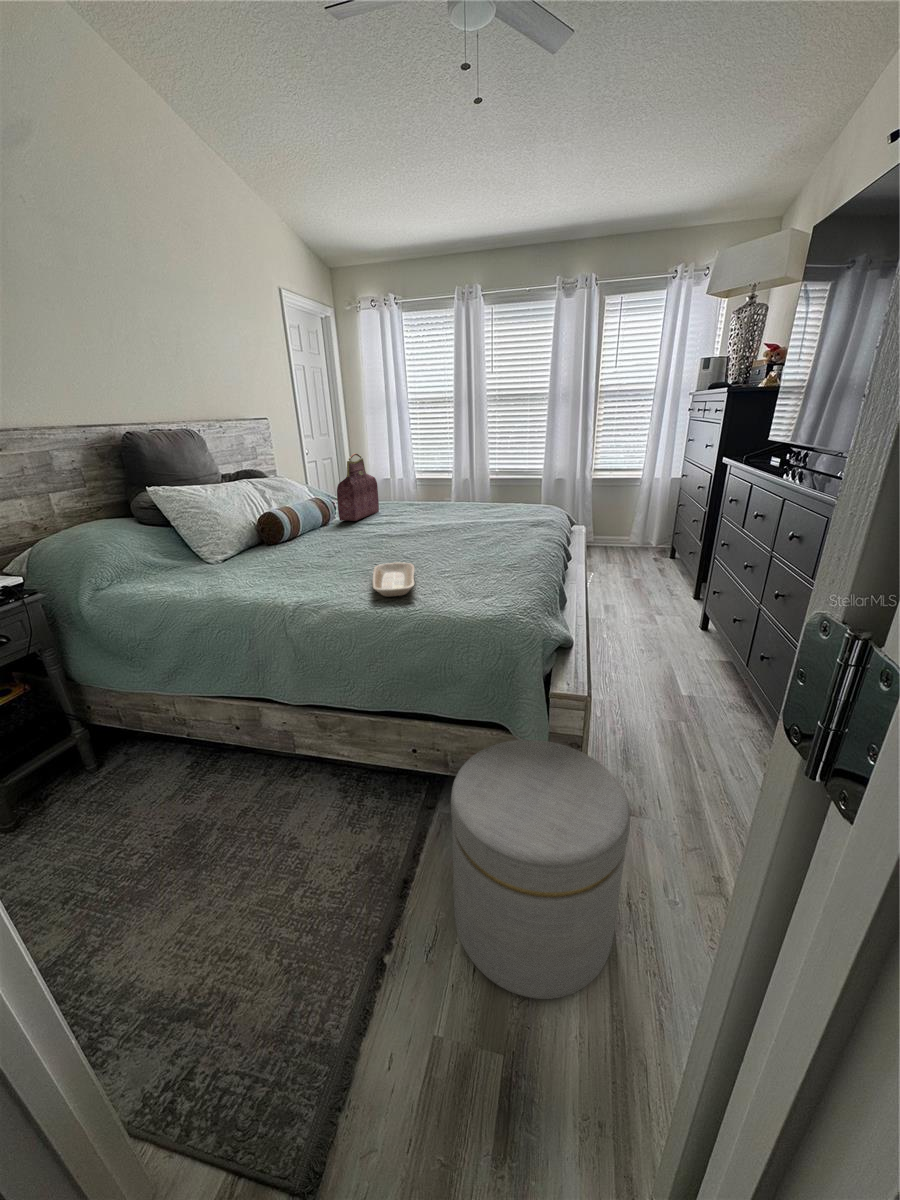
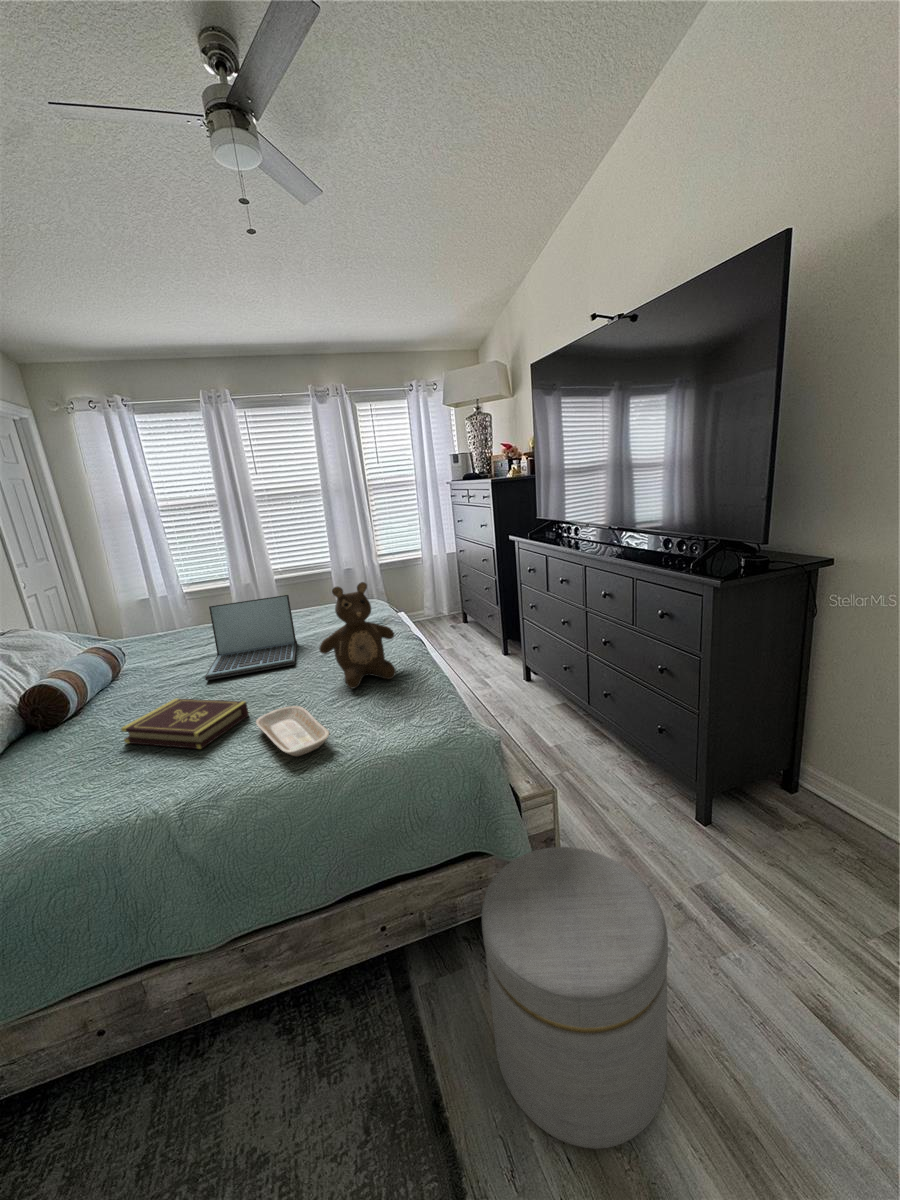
handbag: present [337,453,379,521] -> none [129,586,181,671]
teddy bear: none [451,468,523,565] -> present [319,582,396,688]
laptop: none [373,478,458,538] -> present [205,595,297,680]
book: none [296,540,380,575] -> present [121,699,249,749]

